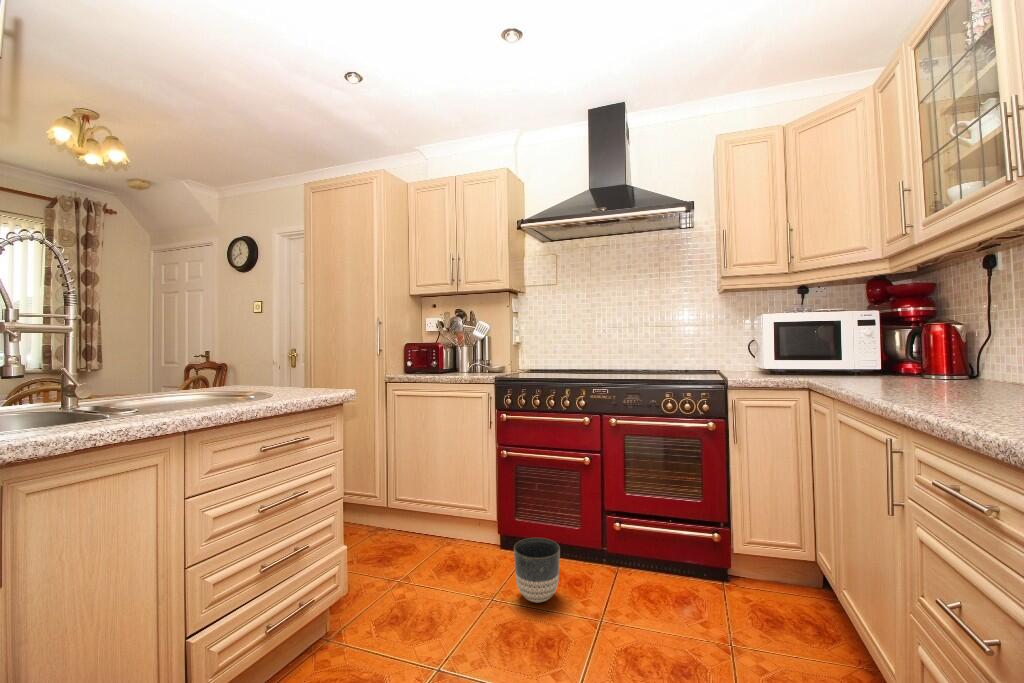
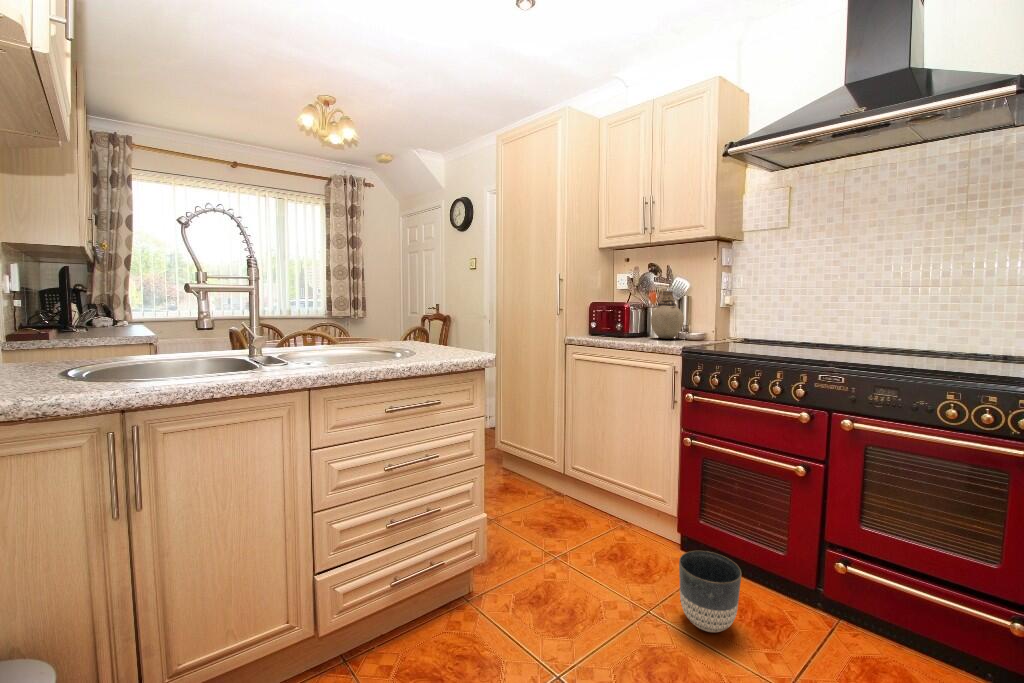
vase: none [461,332,487,372] -> present [651,291,684,339]

